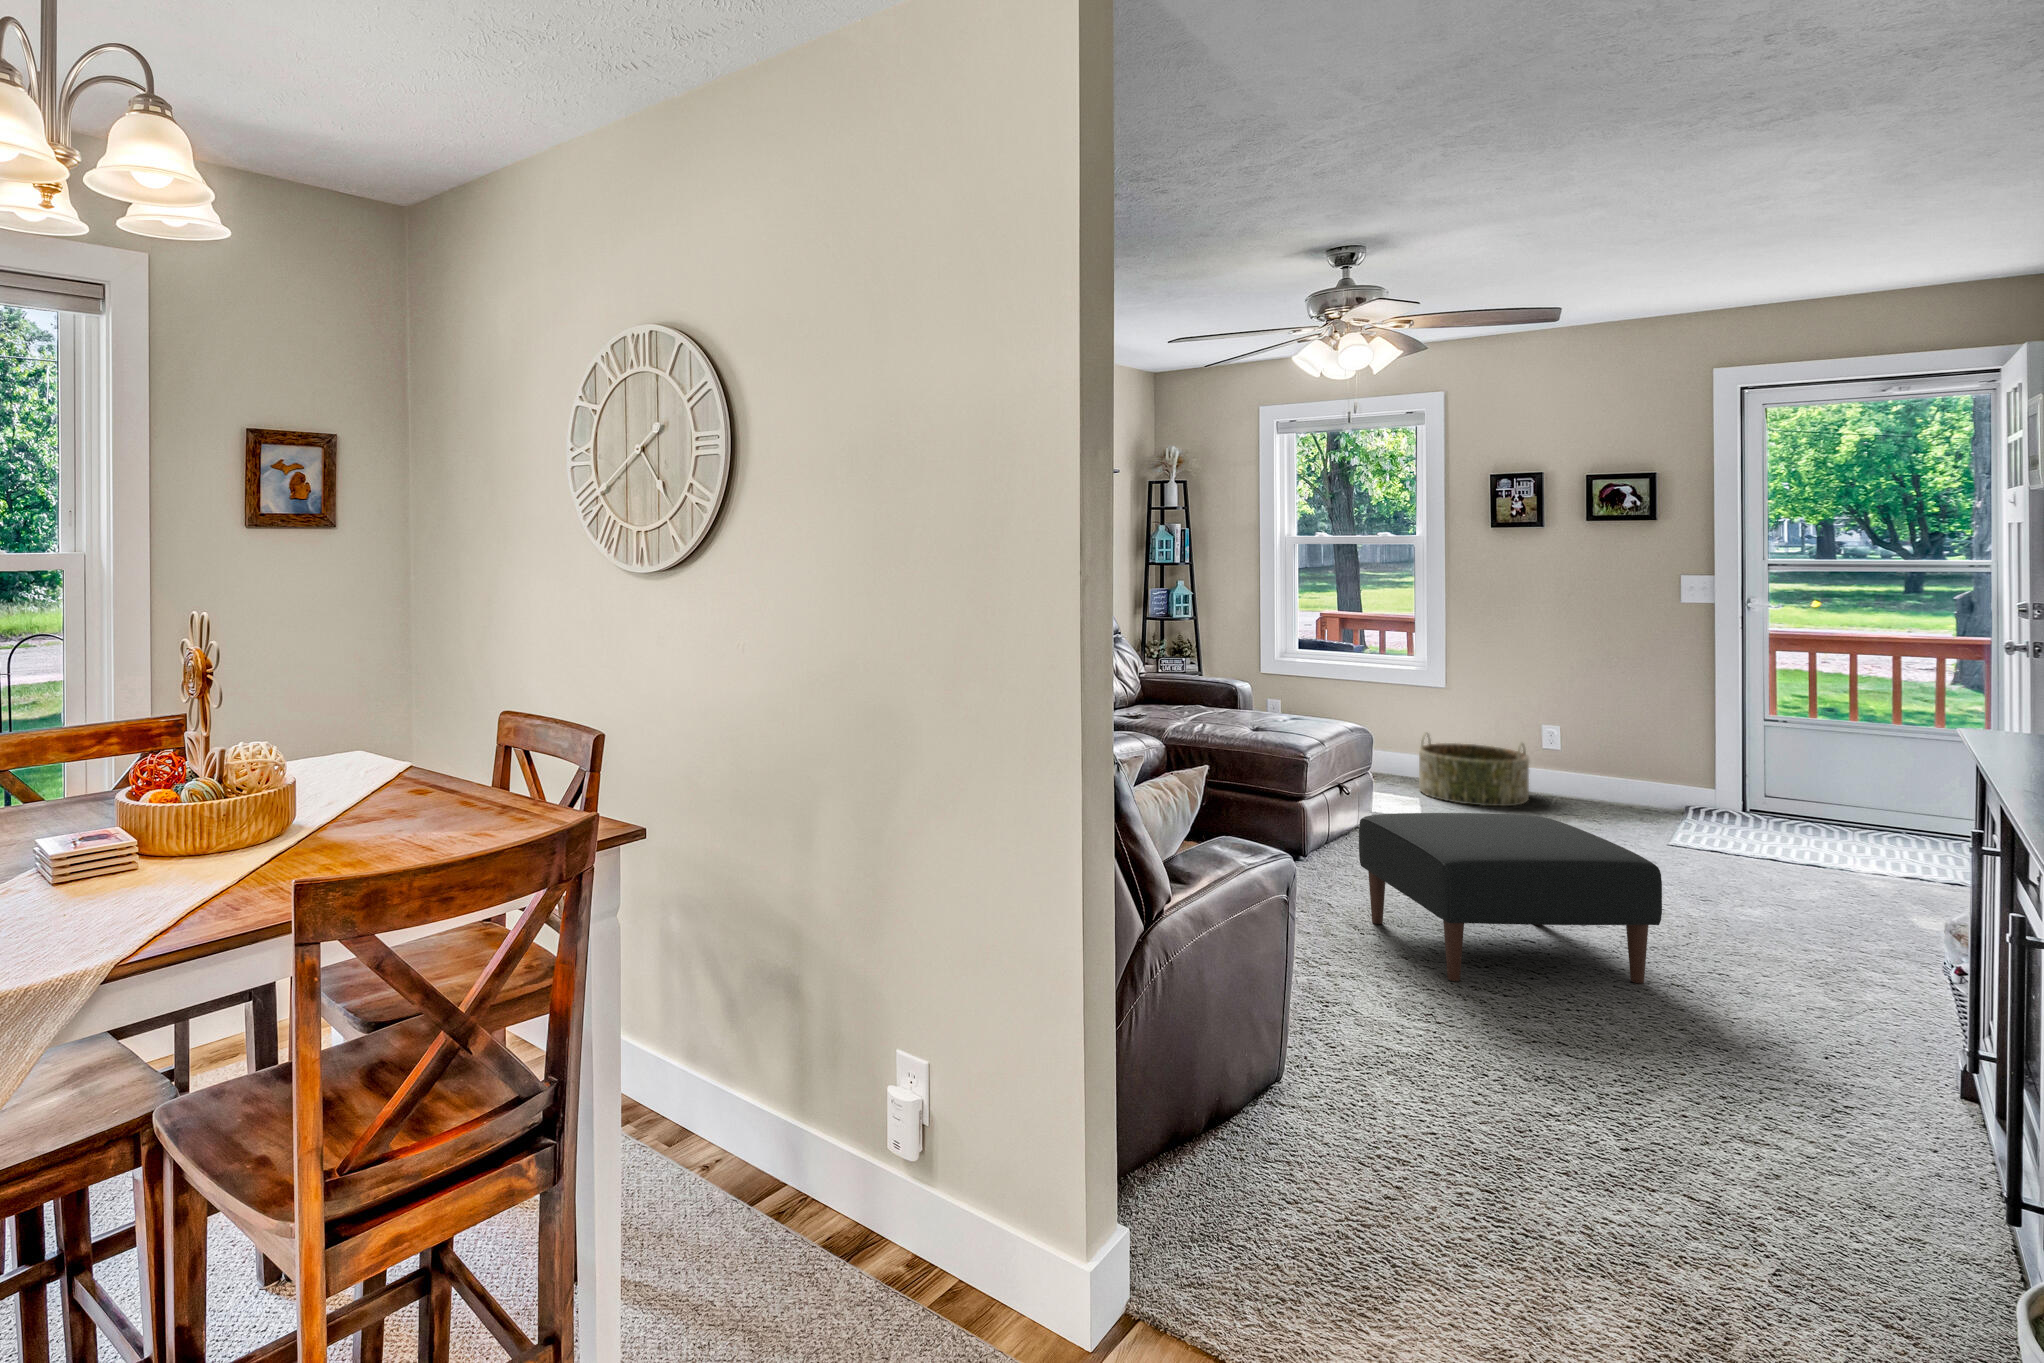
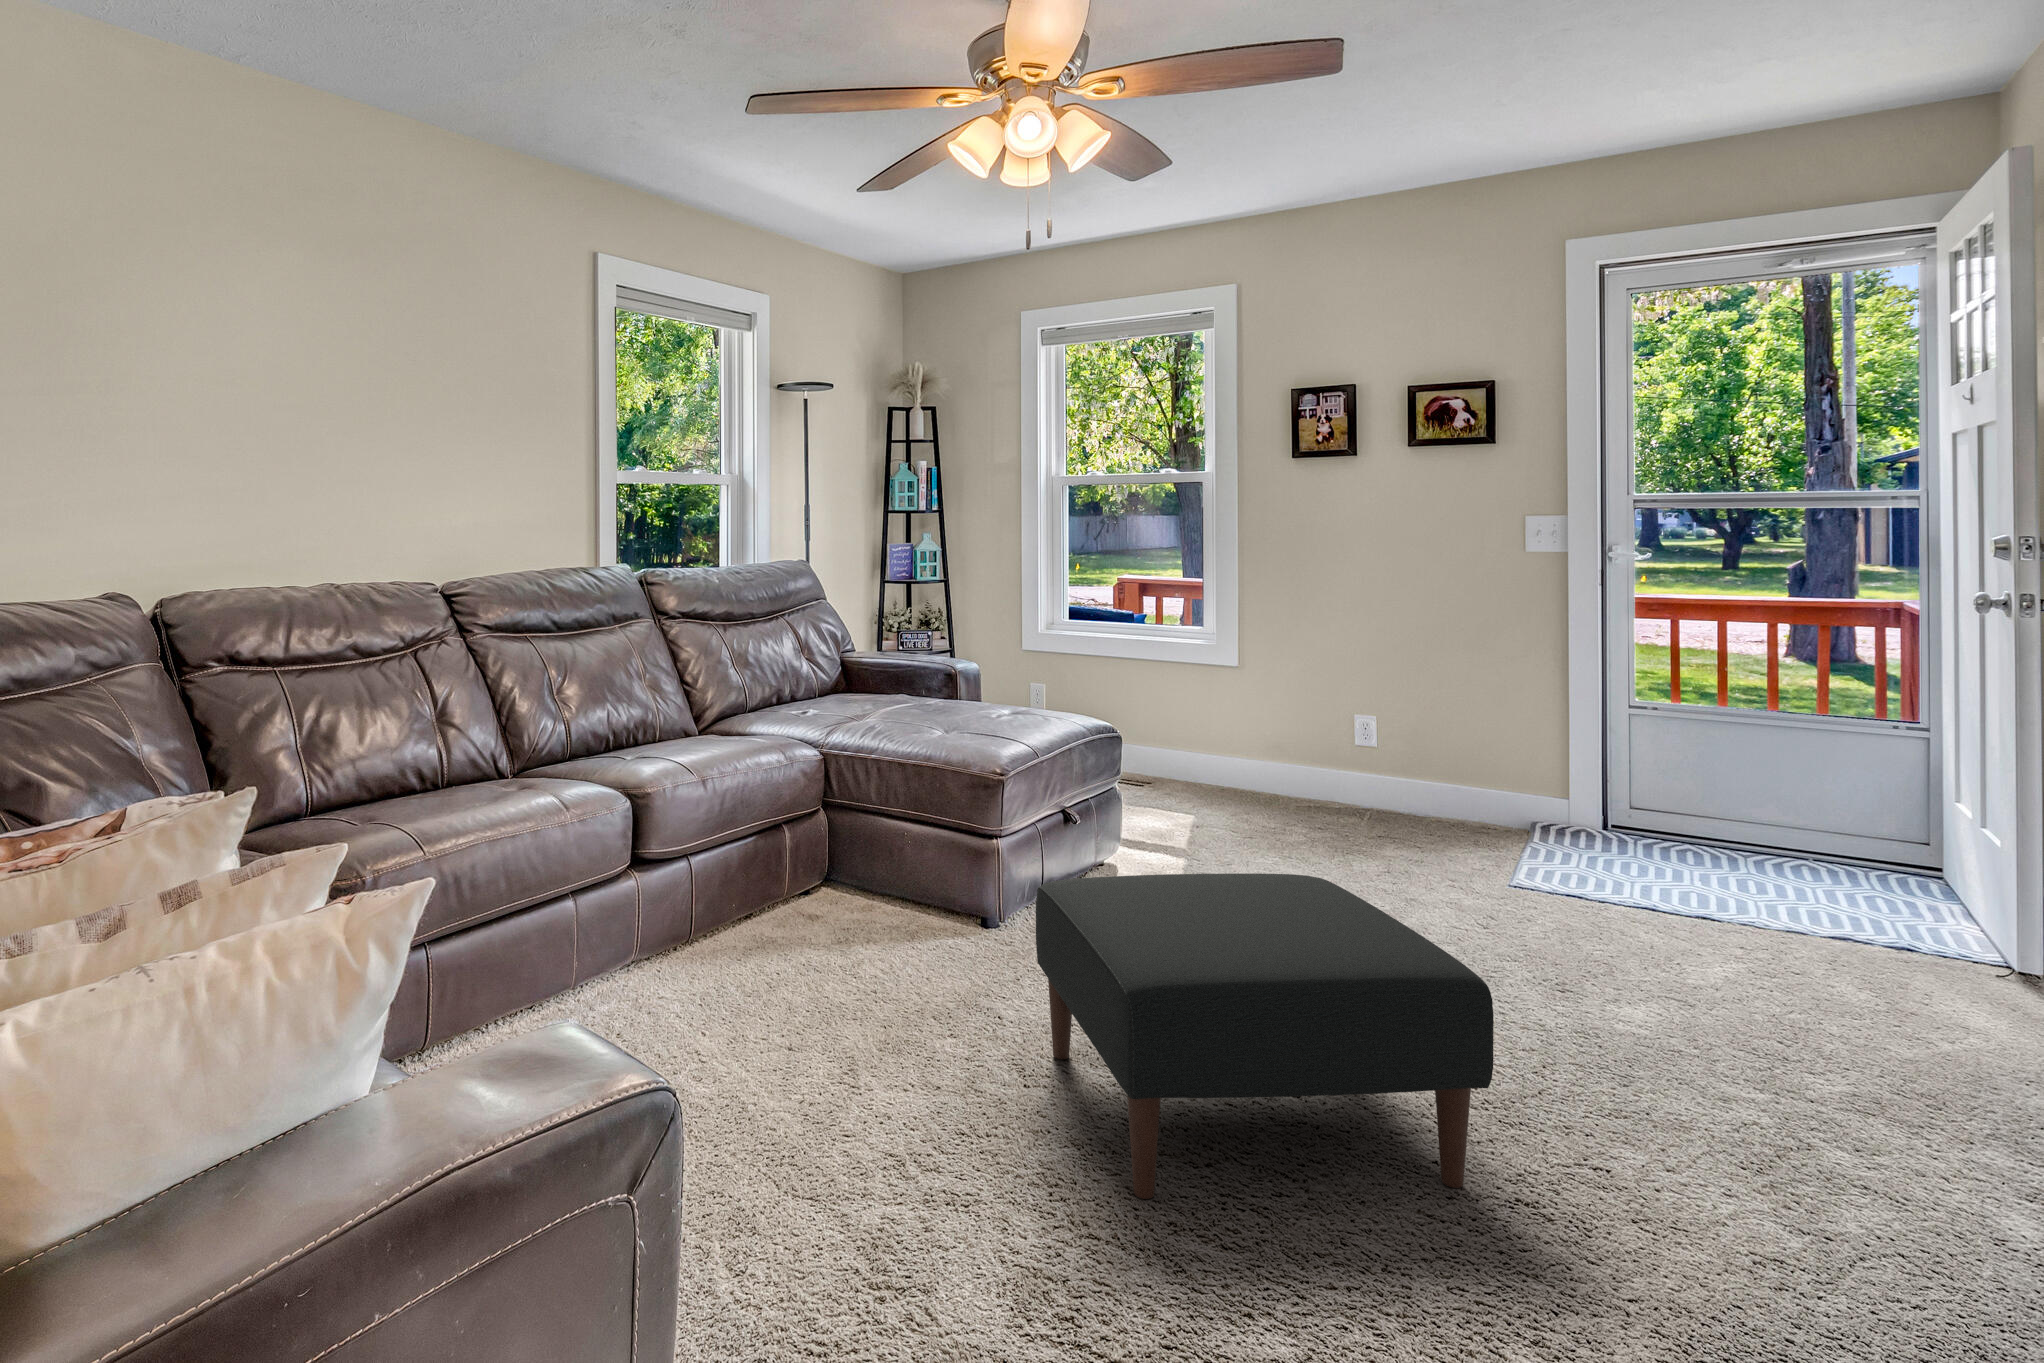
basket: present [1419,733,1529,806] -> none [1200,729,1336,828]

